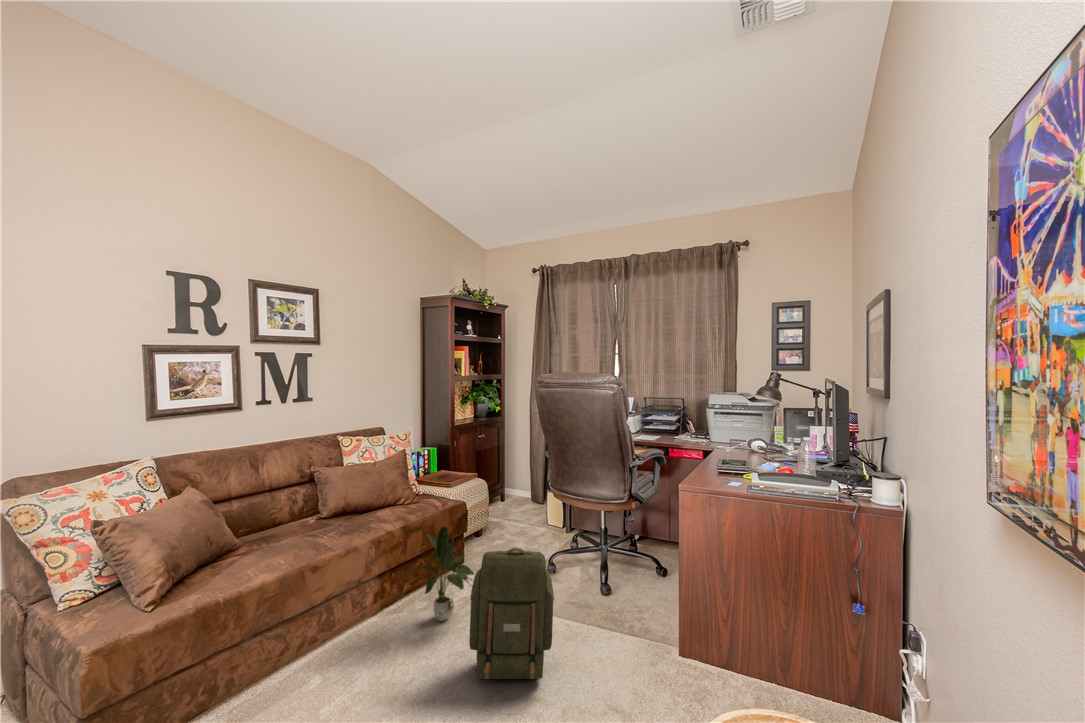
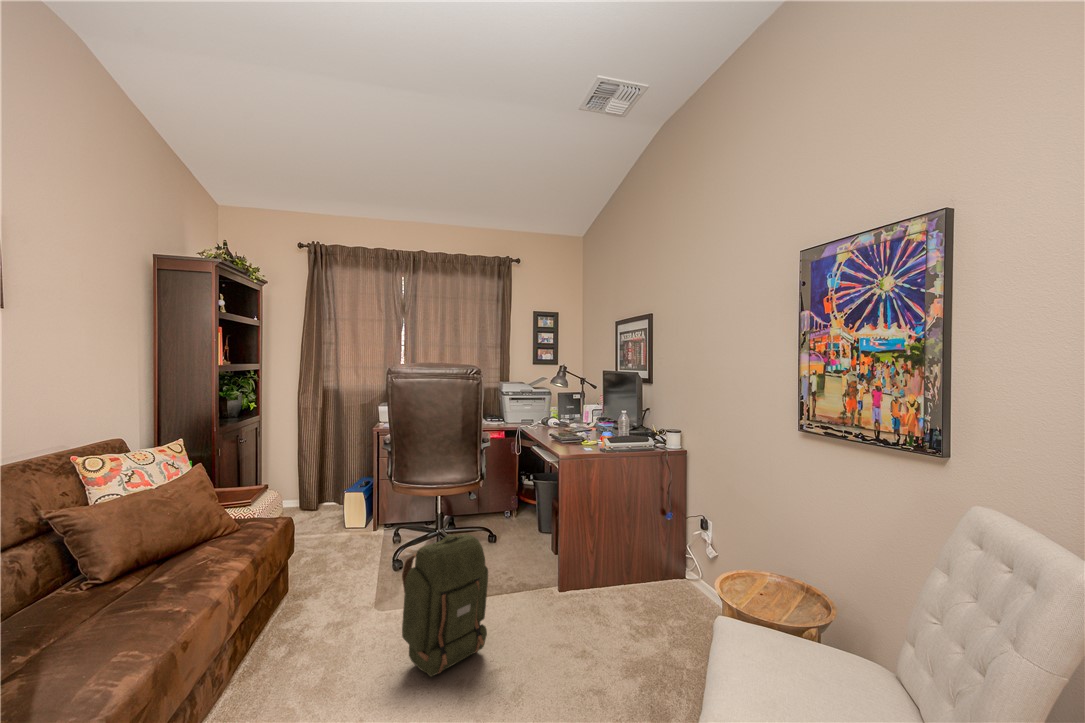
potted plant: present [416,527,474,621] -> none [289,543,364,656]

